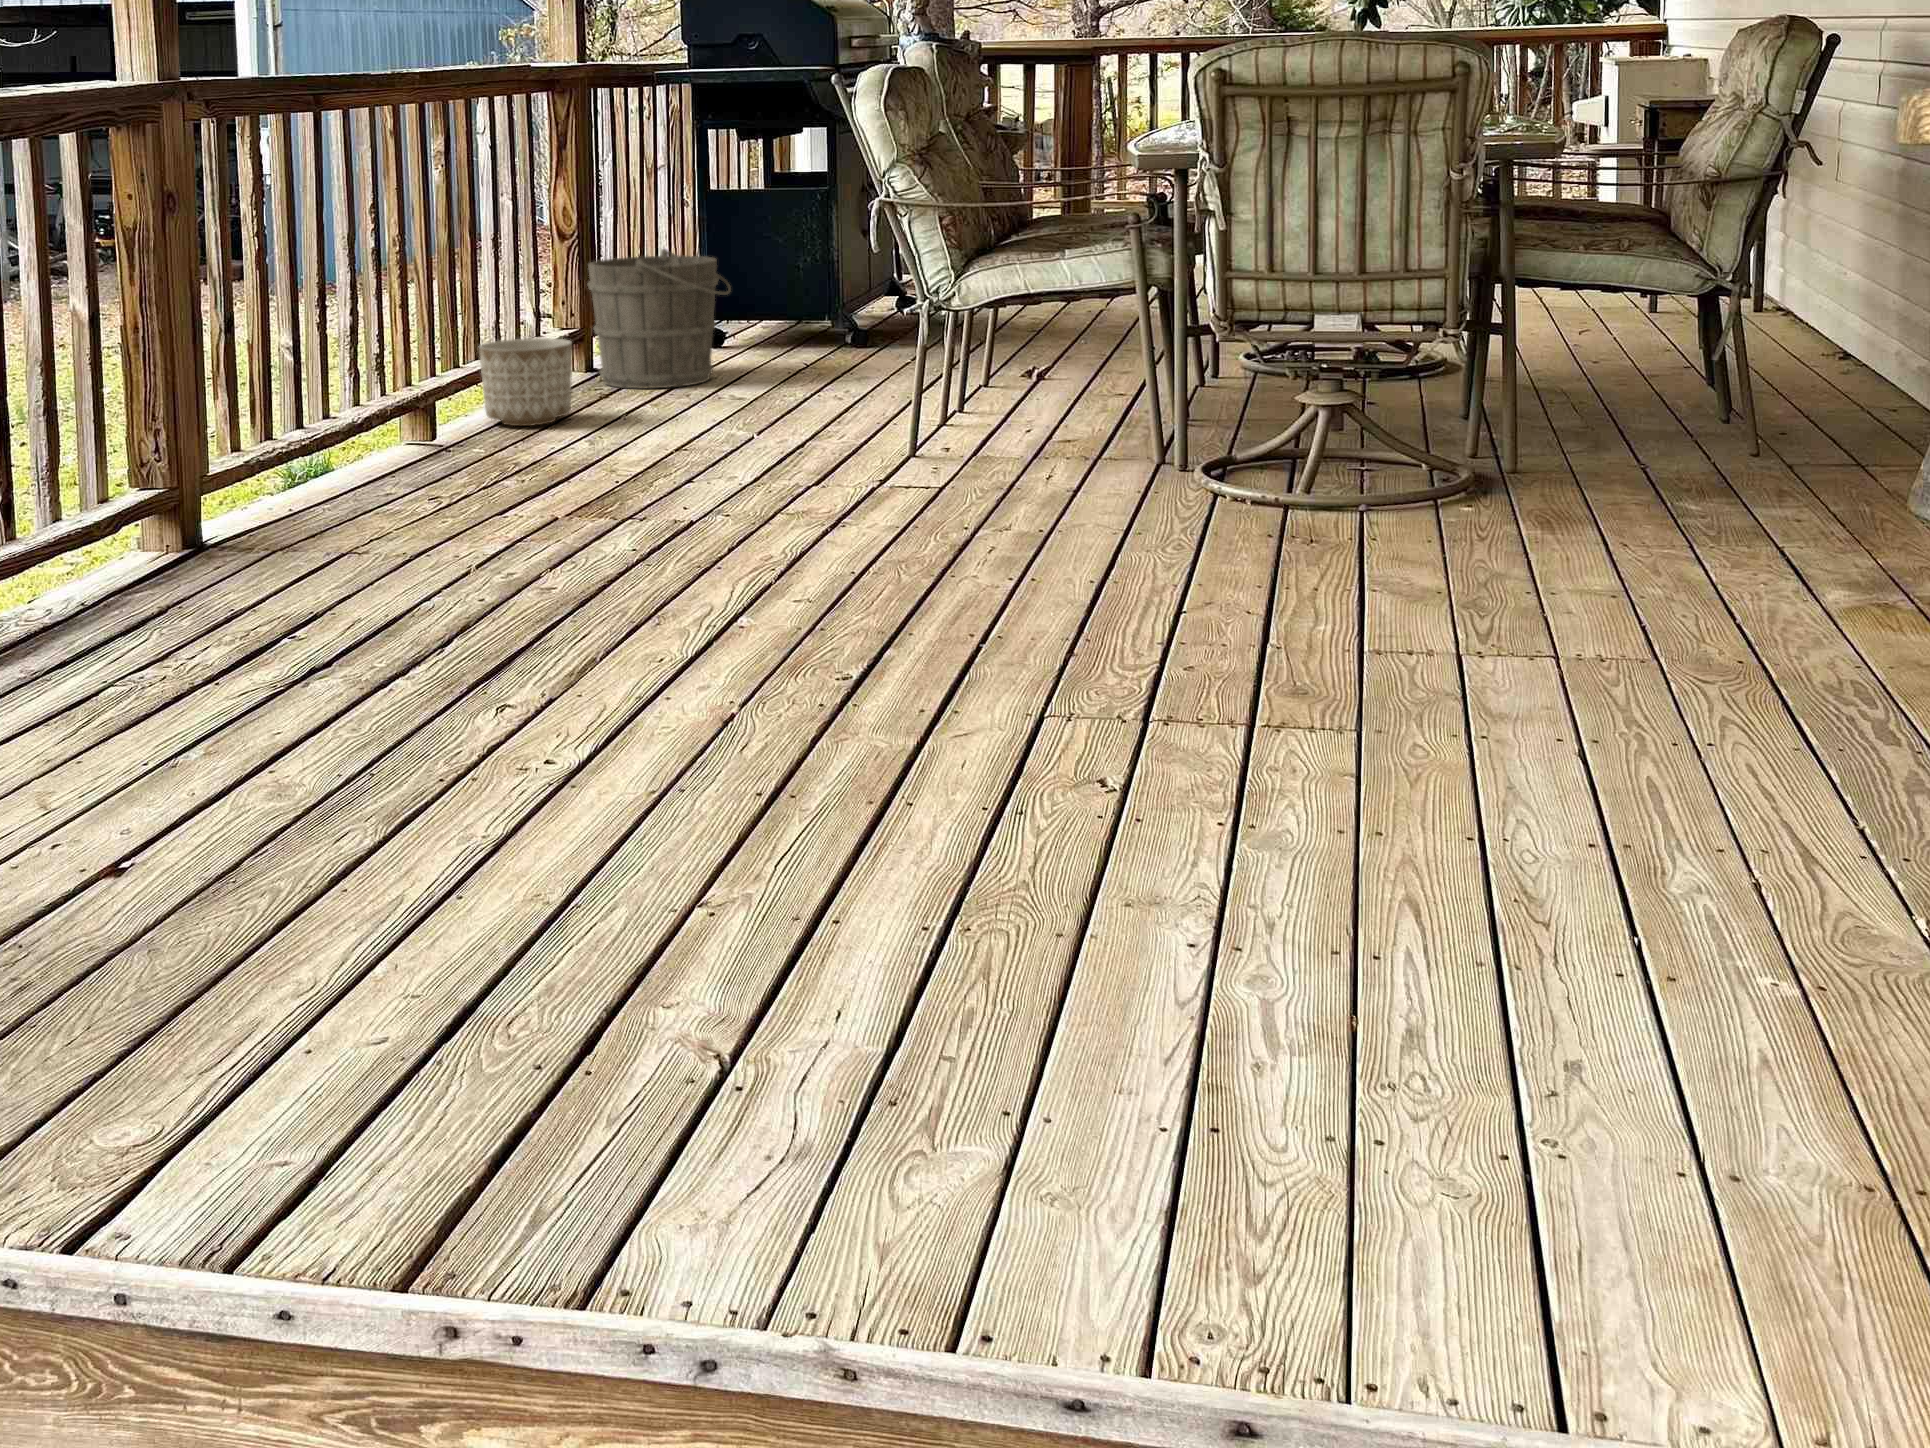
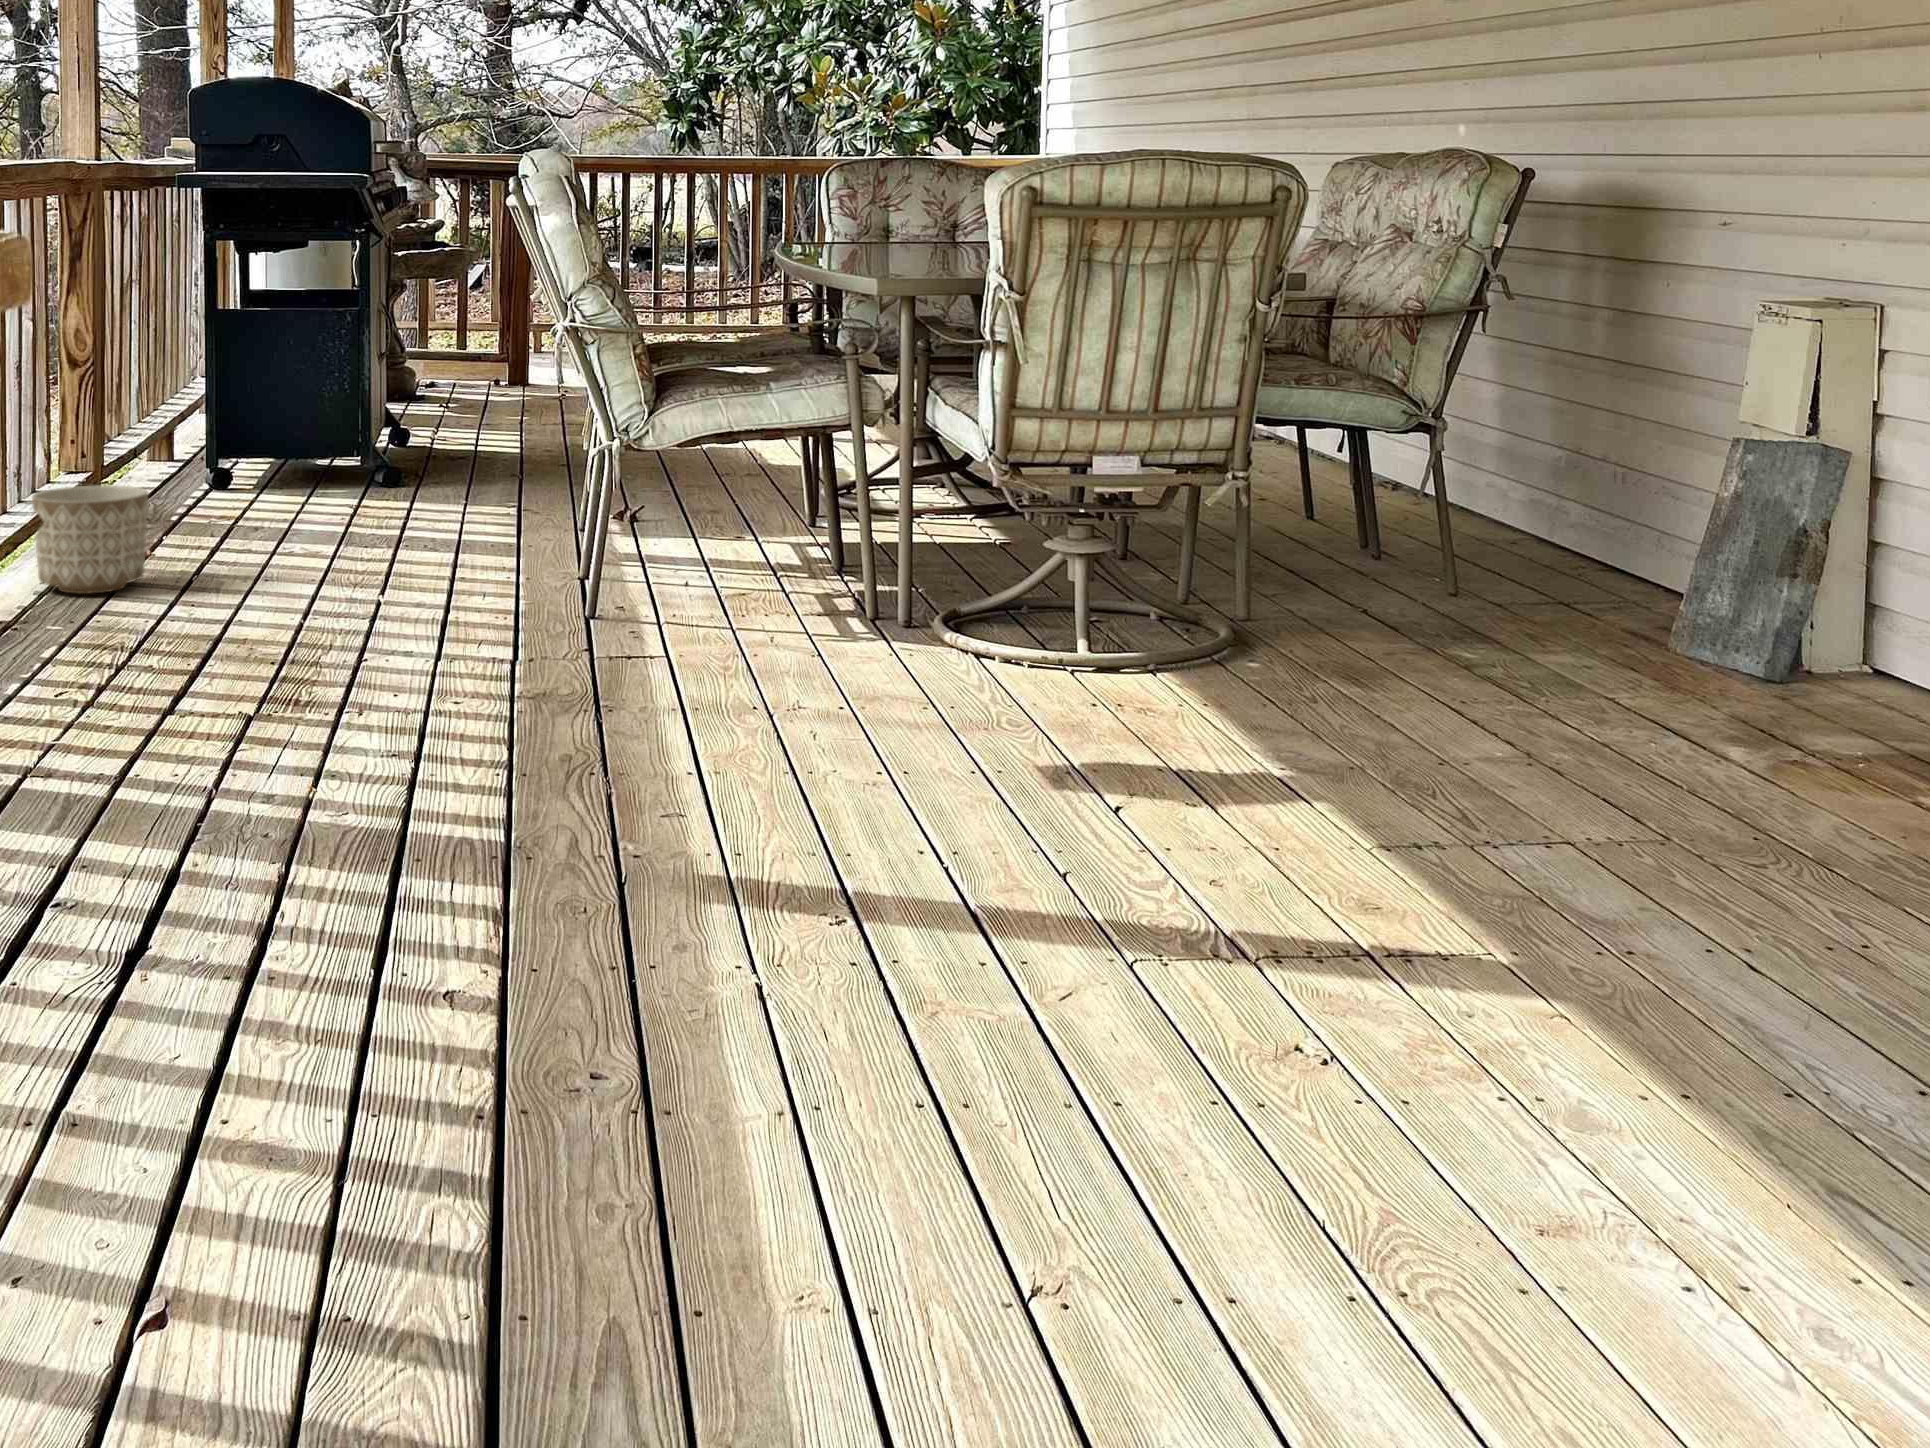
bucket: present [587,249,731,389] -> none [116,377,288,542]

